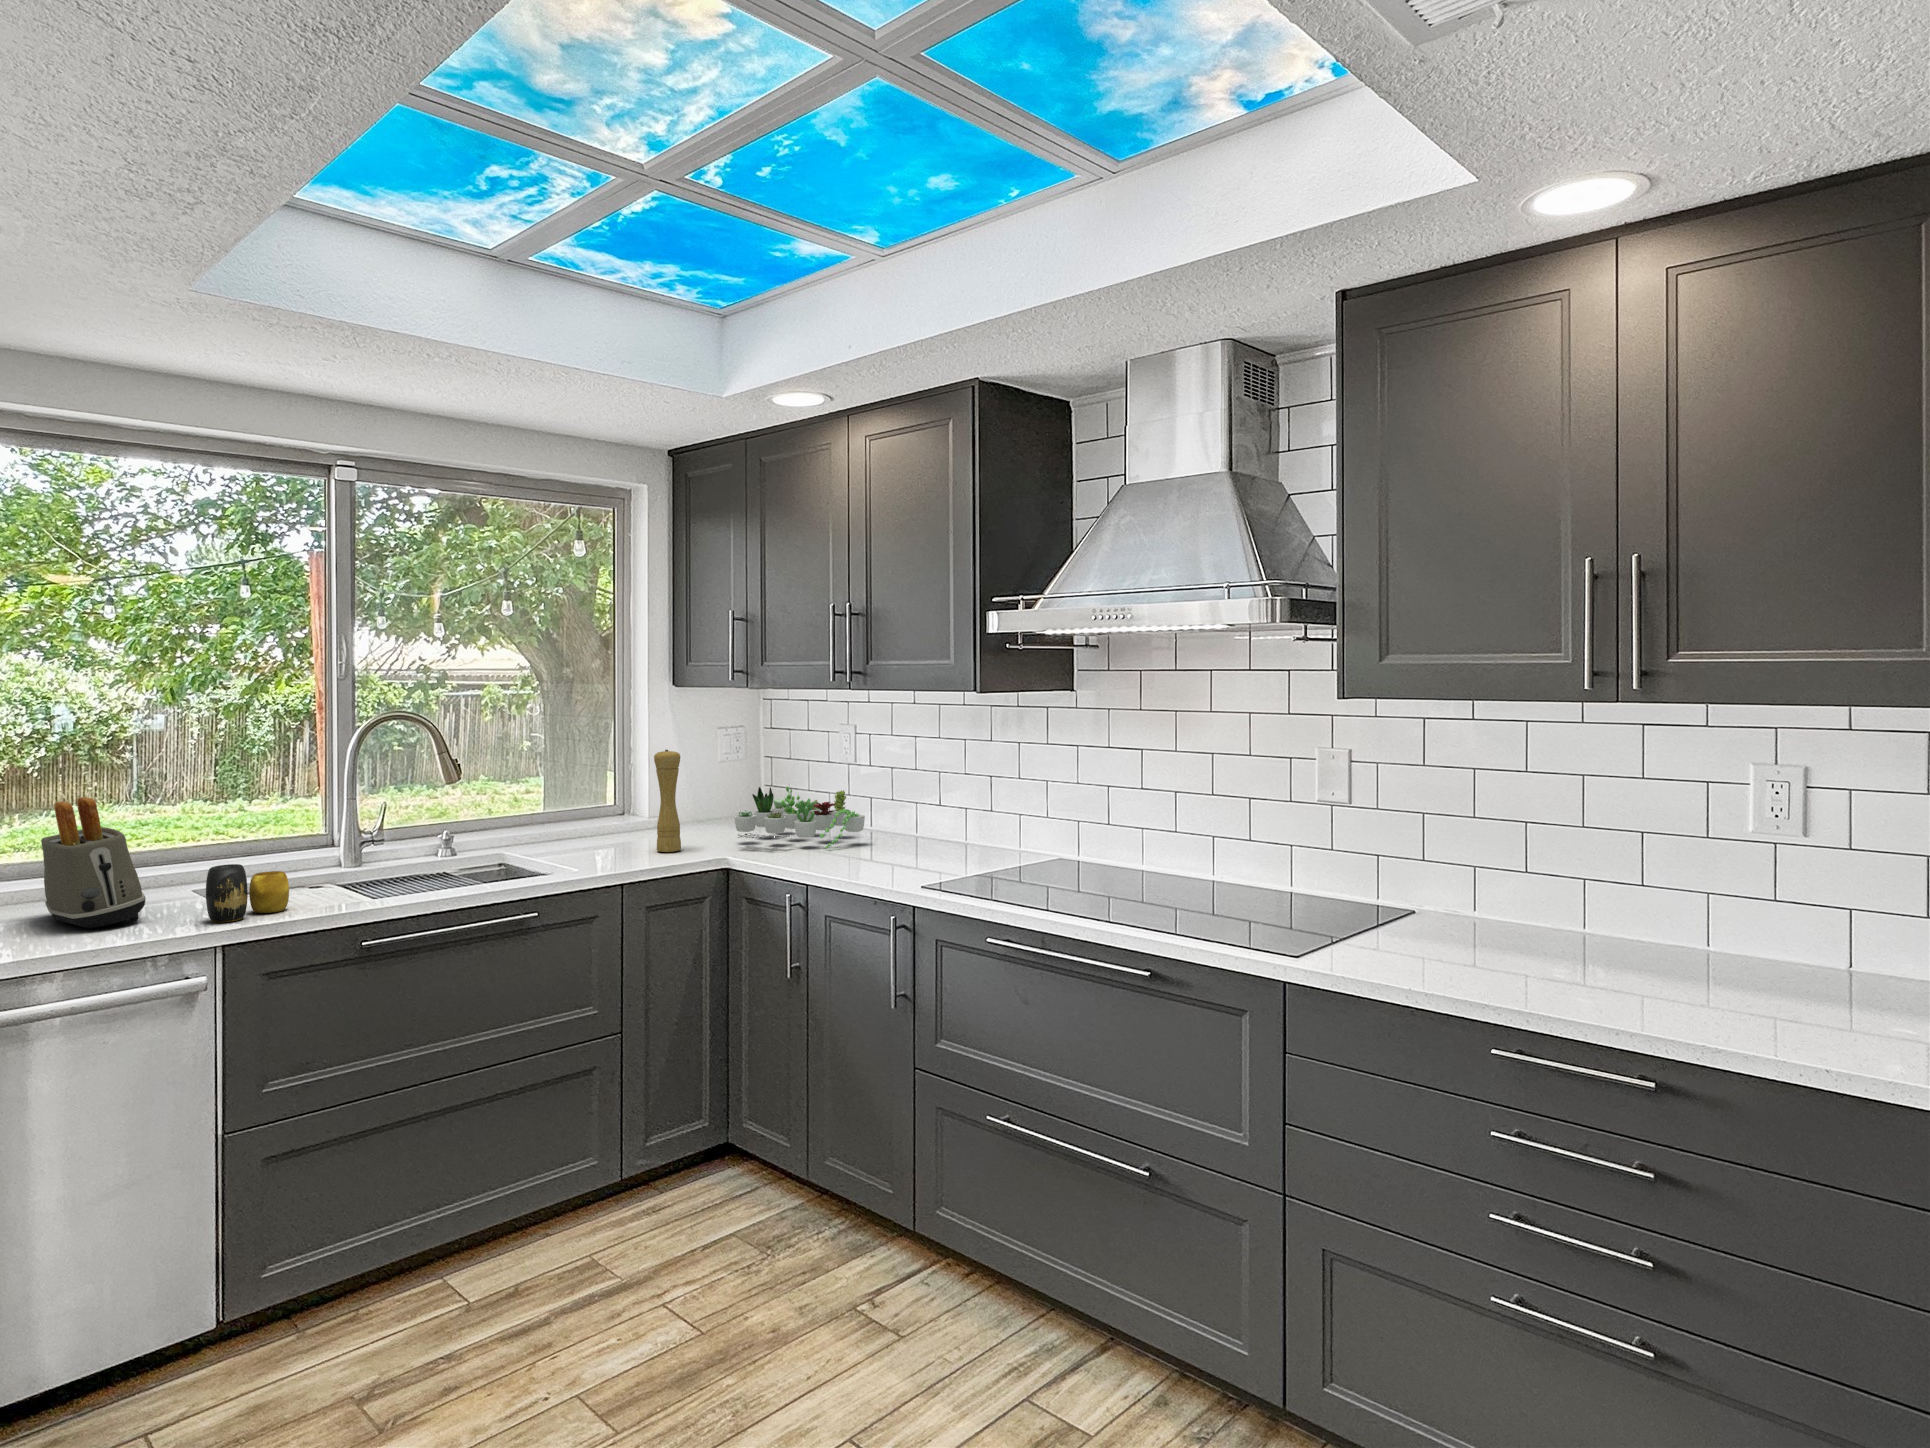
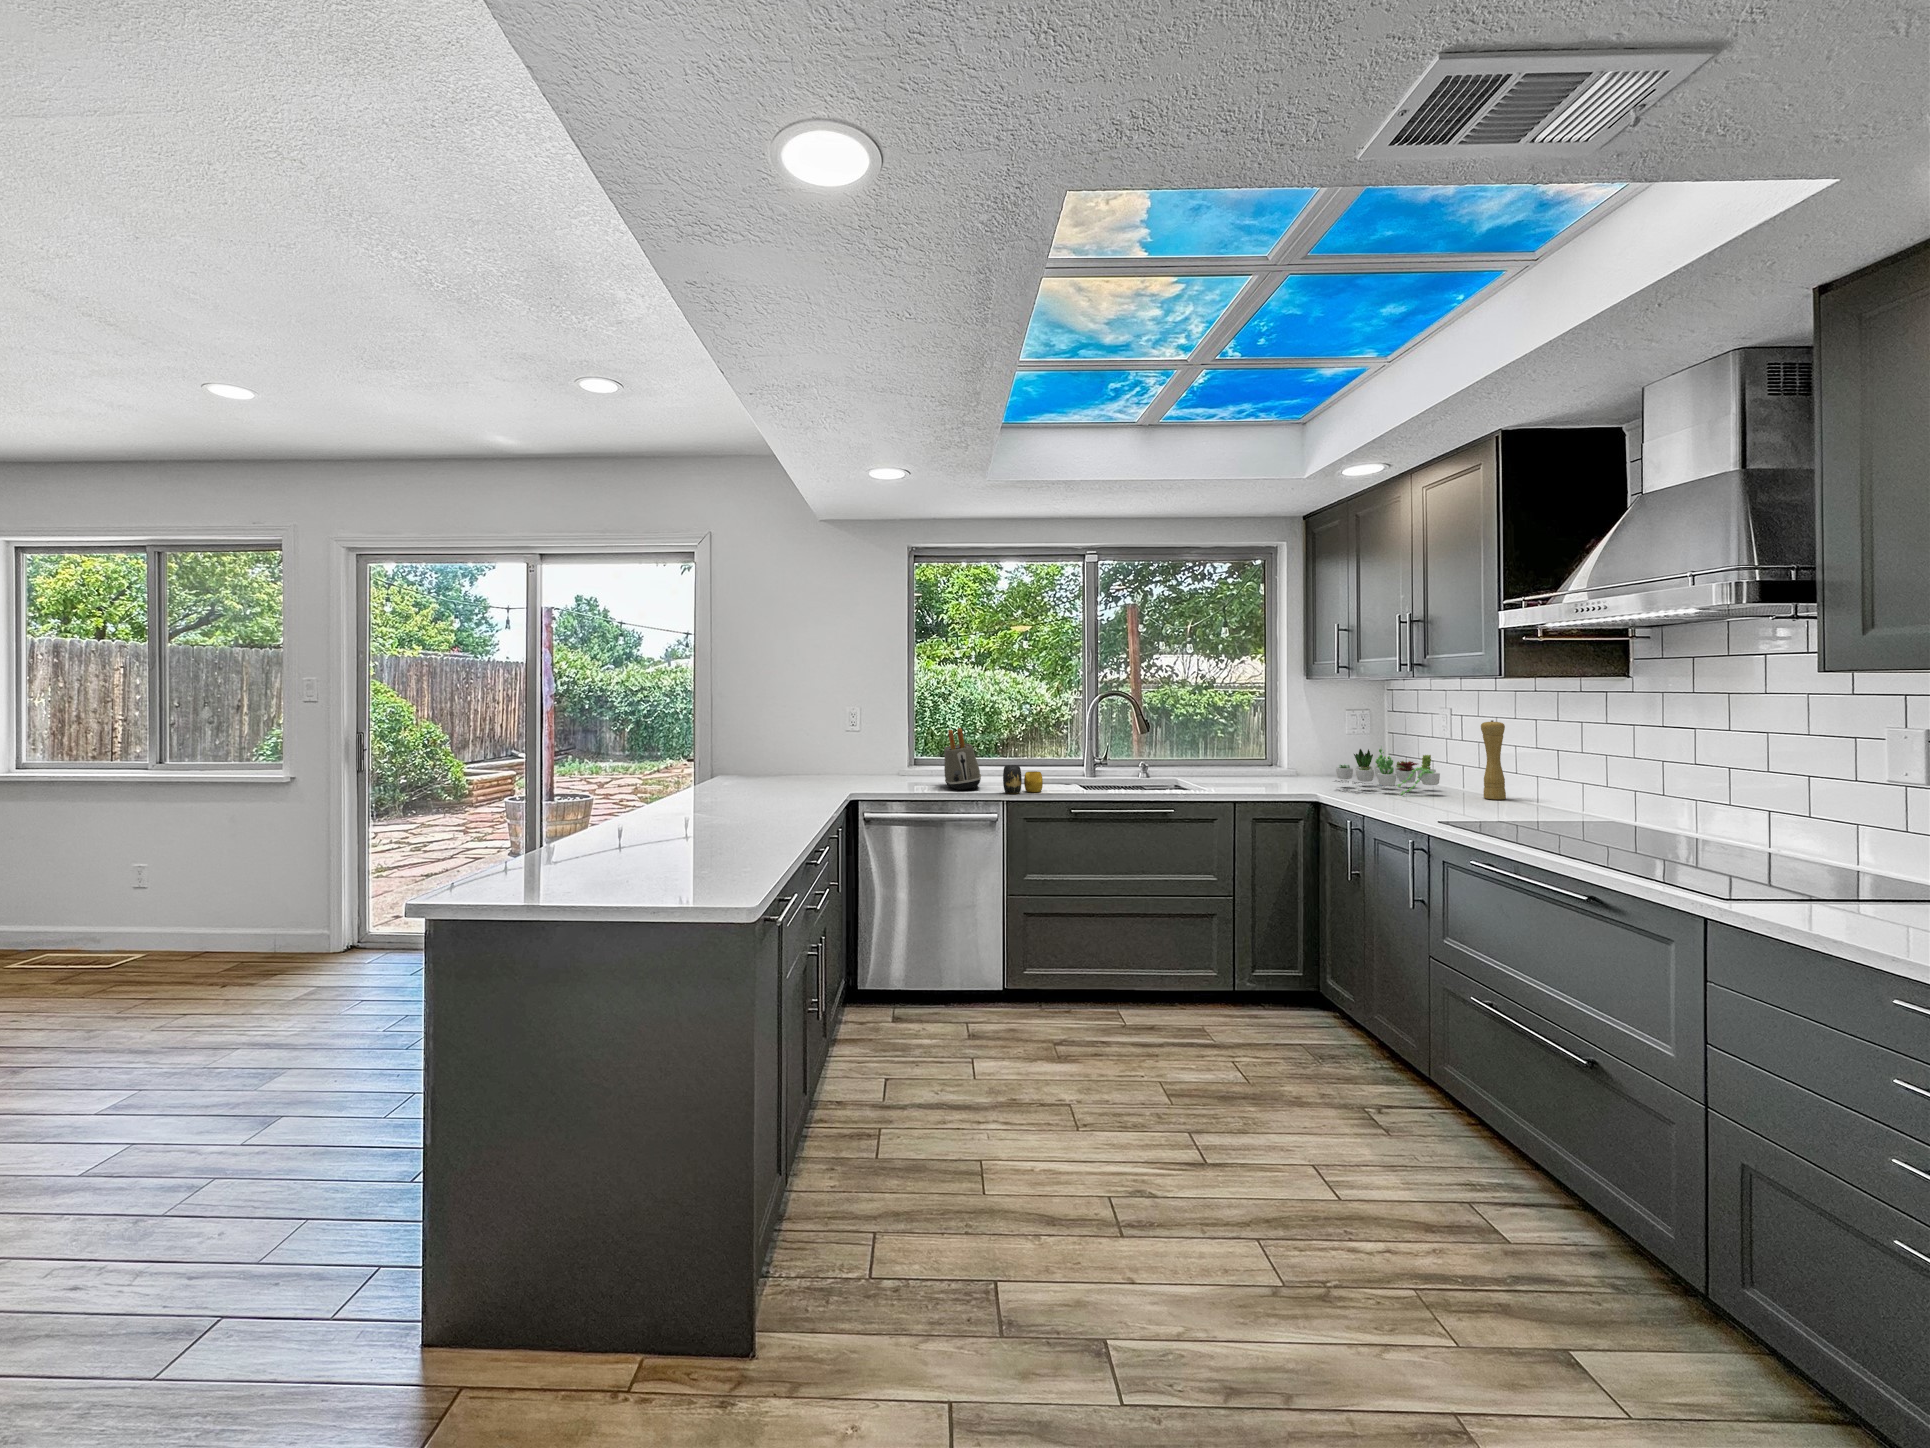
pepper mill: present [654,750,681,852] -> present [1481,720,1506,799]

